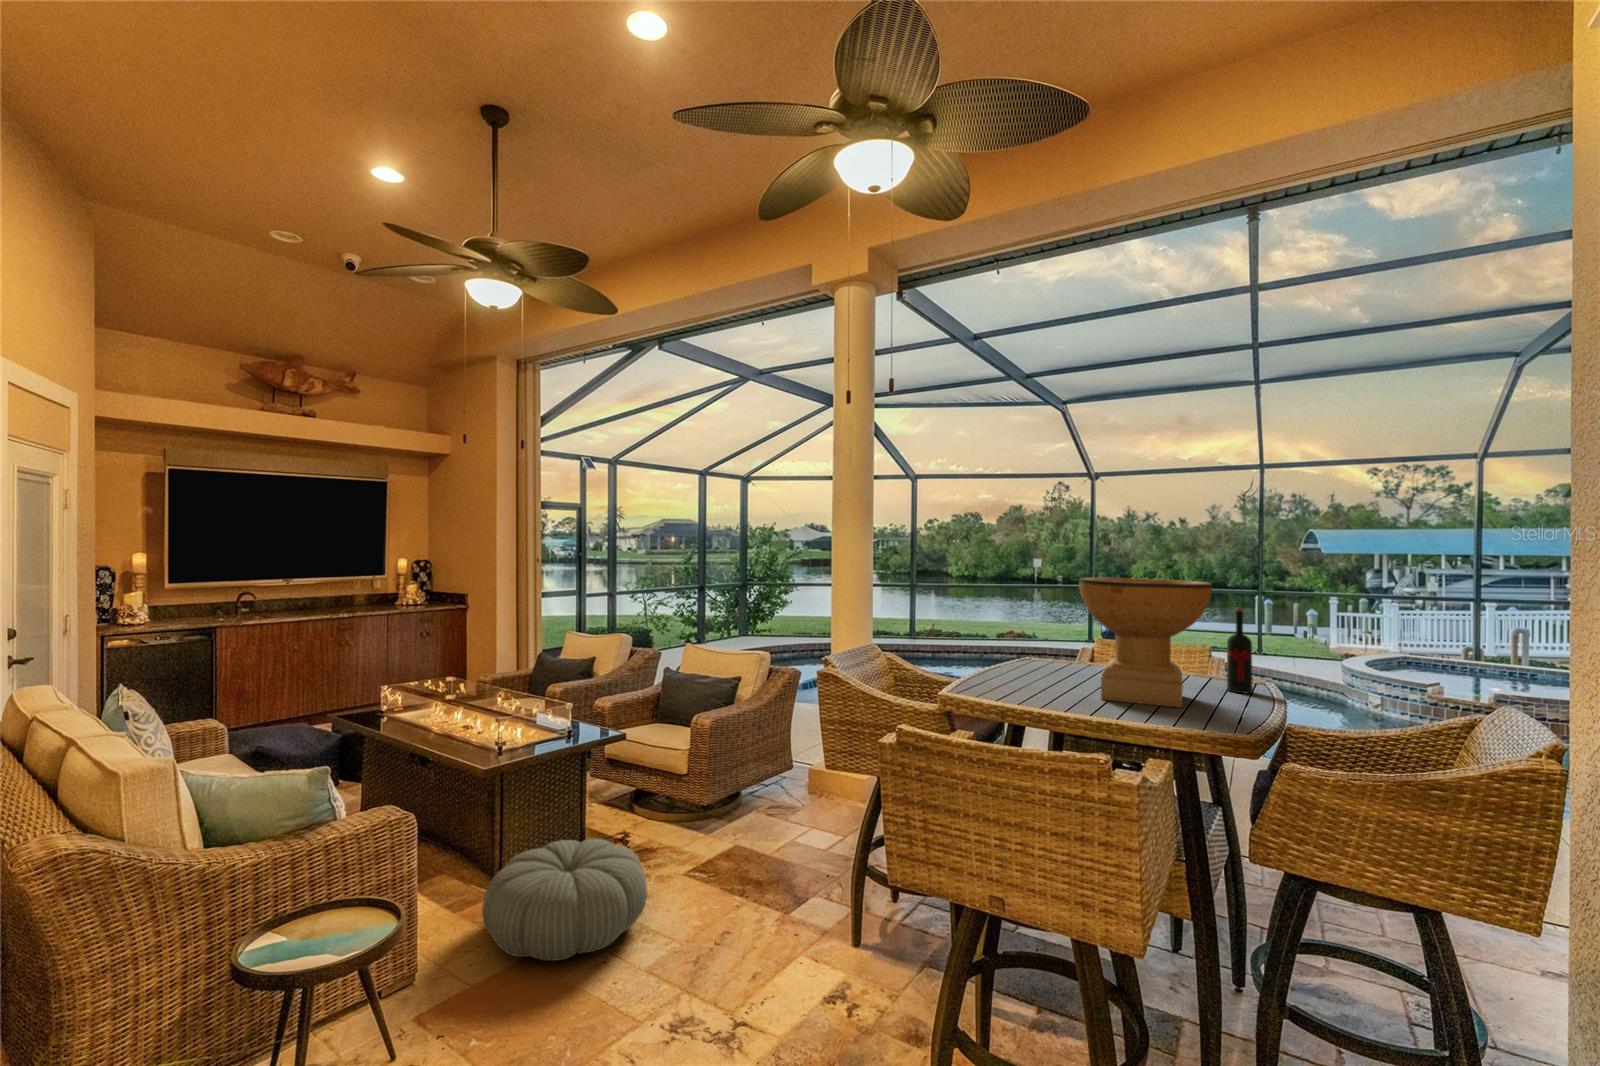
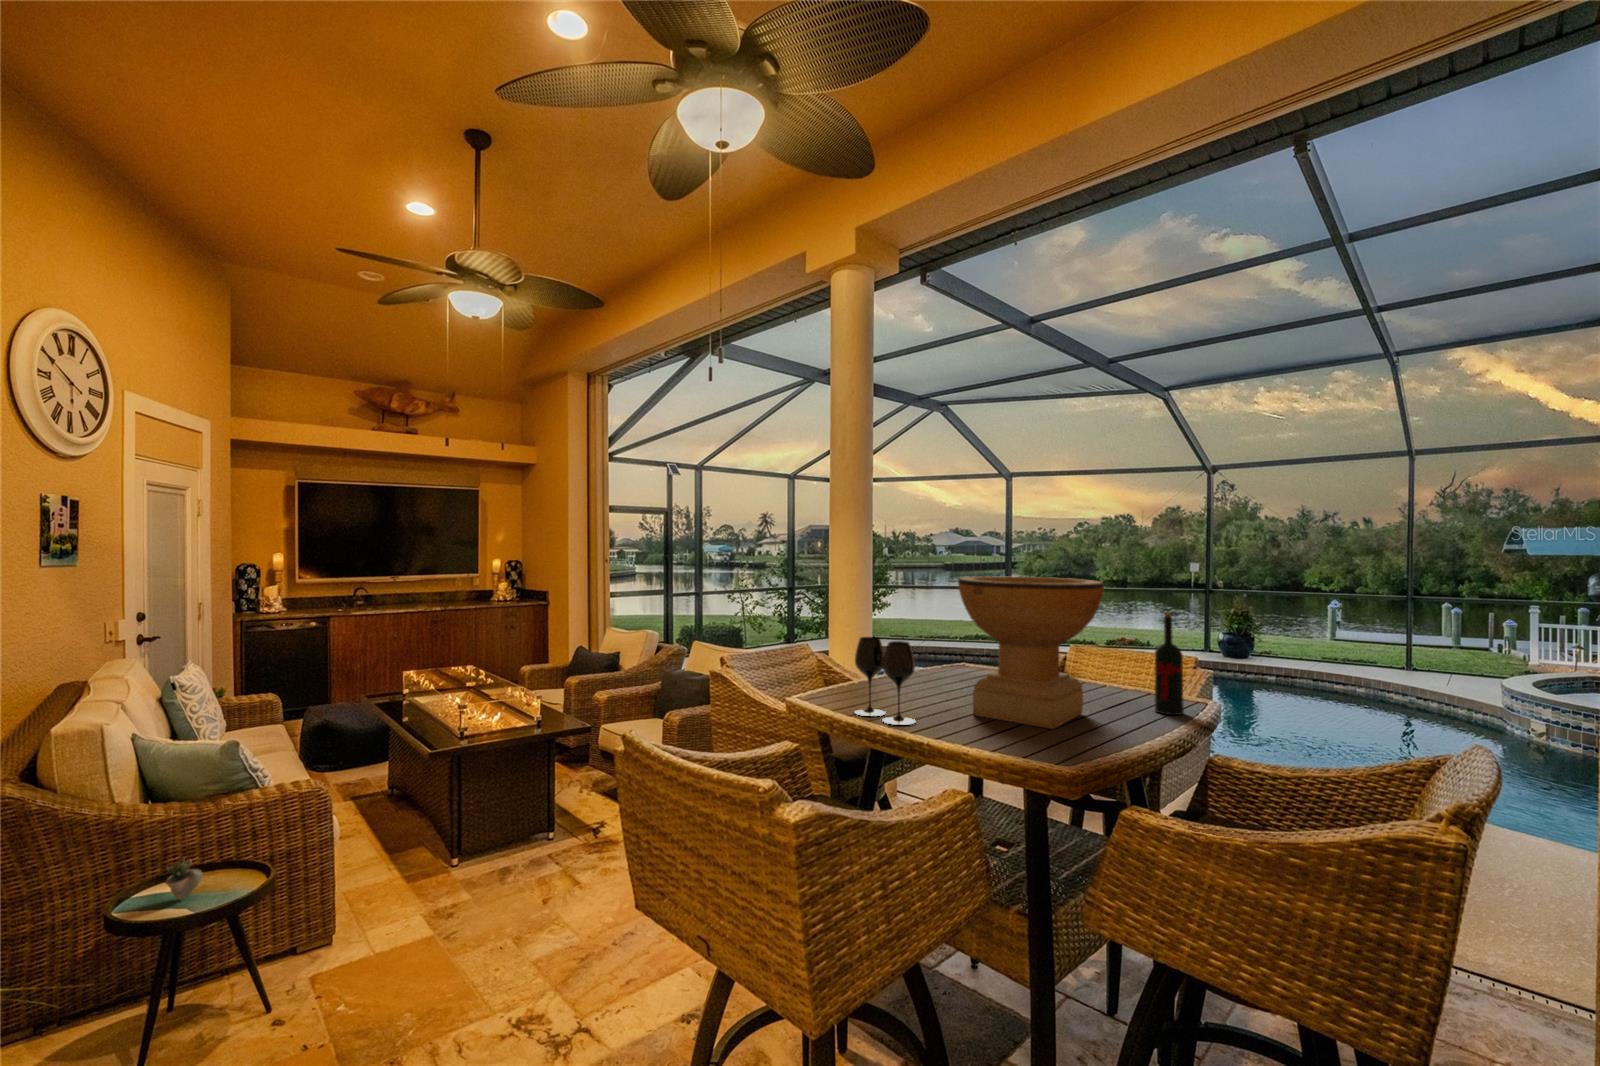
wine glass: none [1002,632,1070,710] -> present [854,637,916,725]
pouf: present [482,839,647,961] -> none [408,825,569,939]
succulent plant: none [293,893,351,942] -> present [166,857,203,900]

